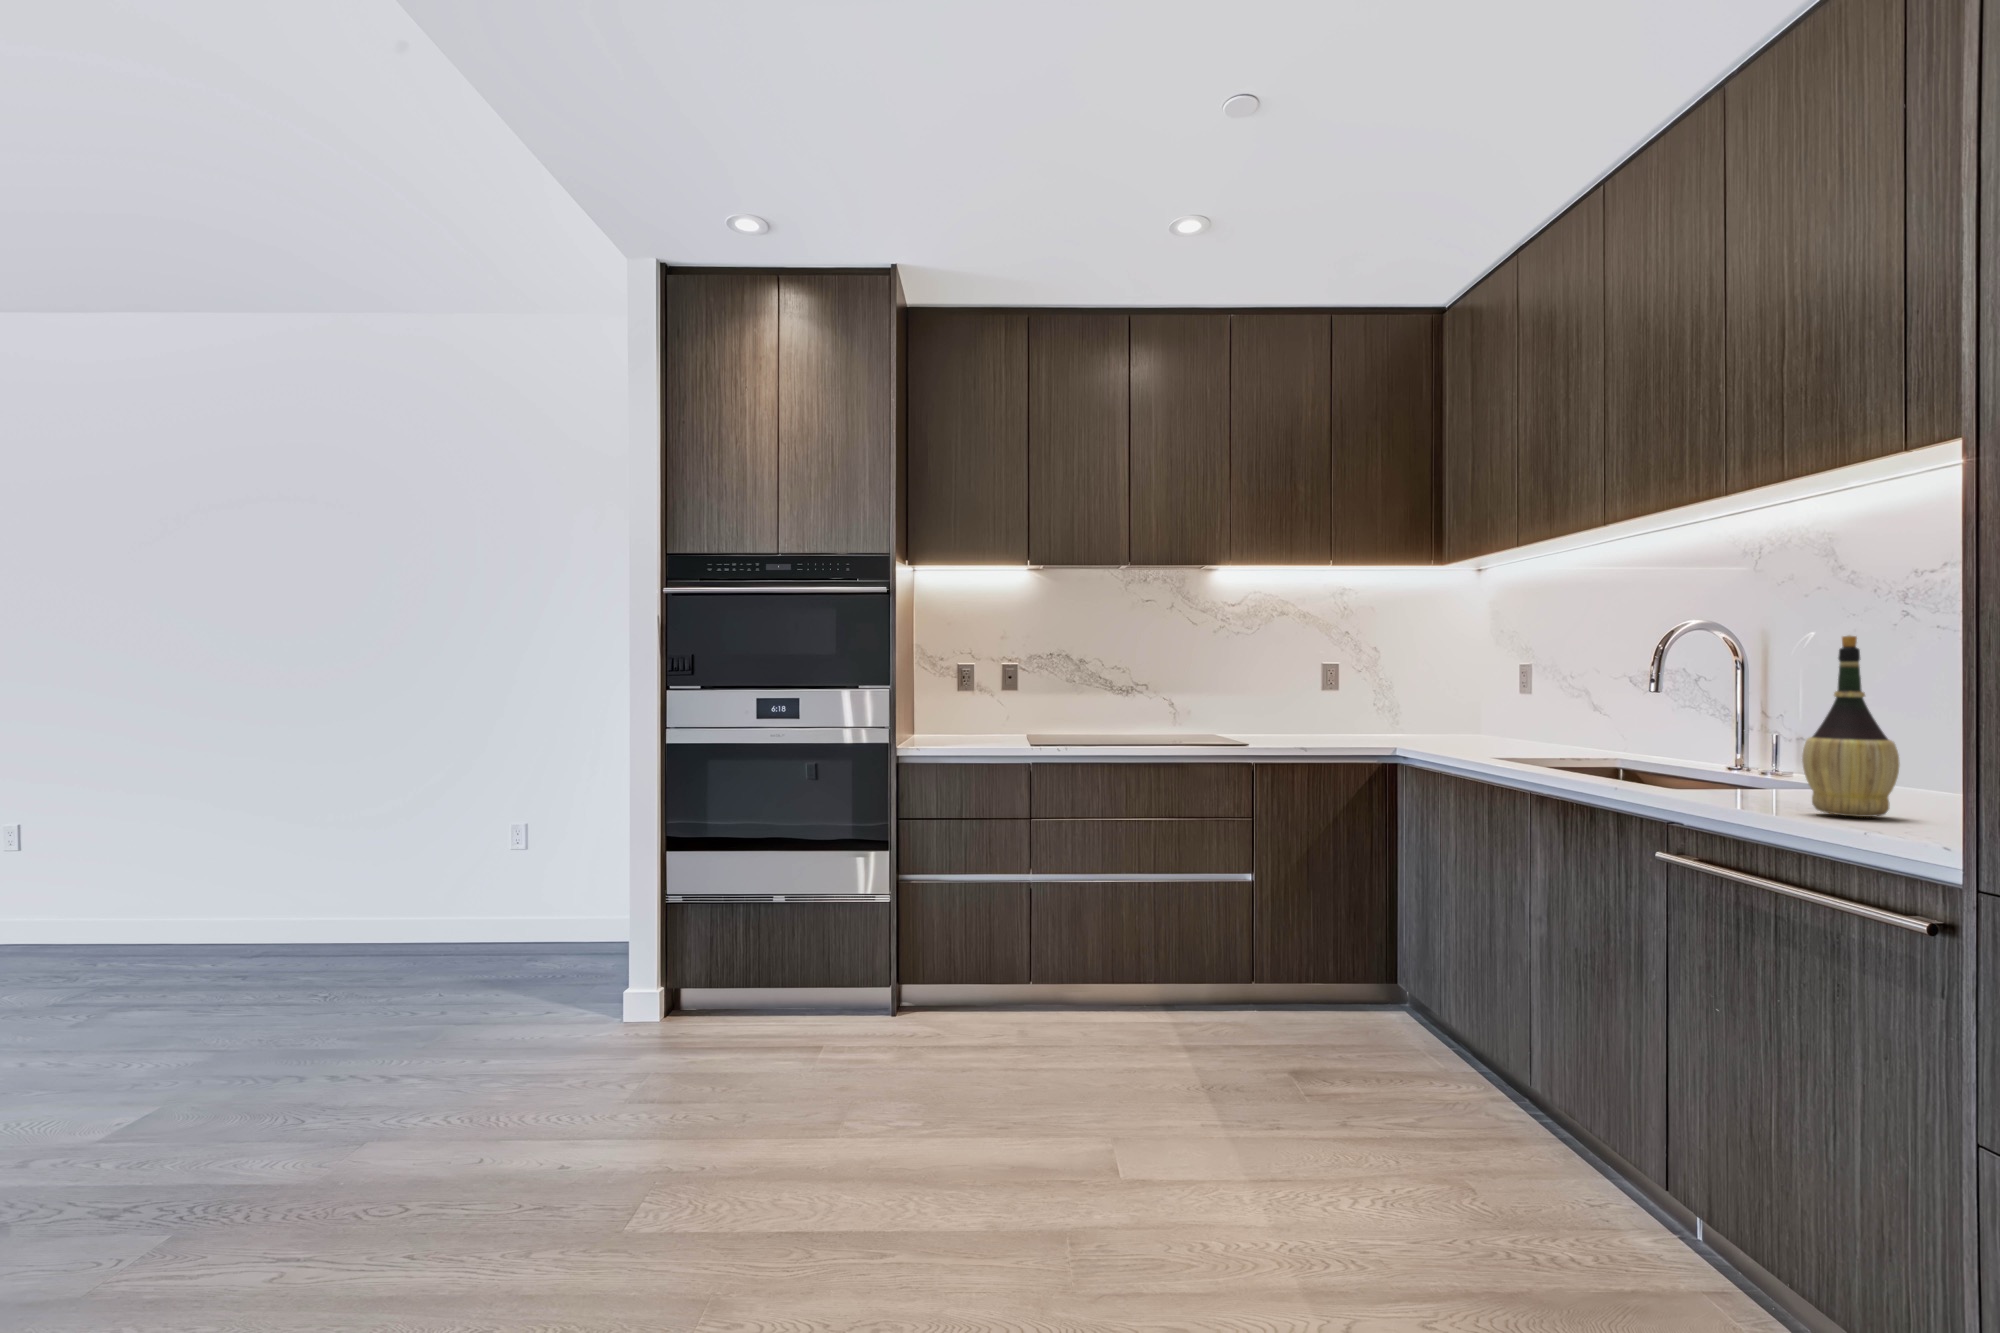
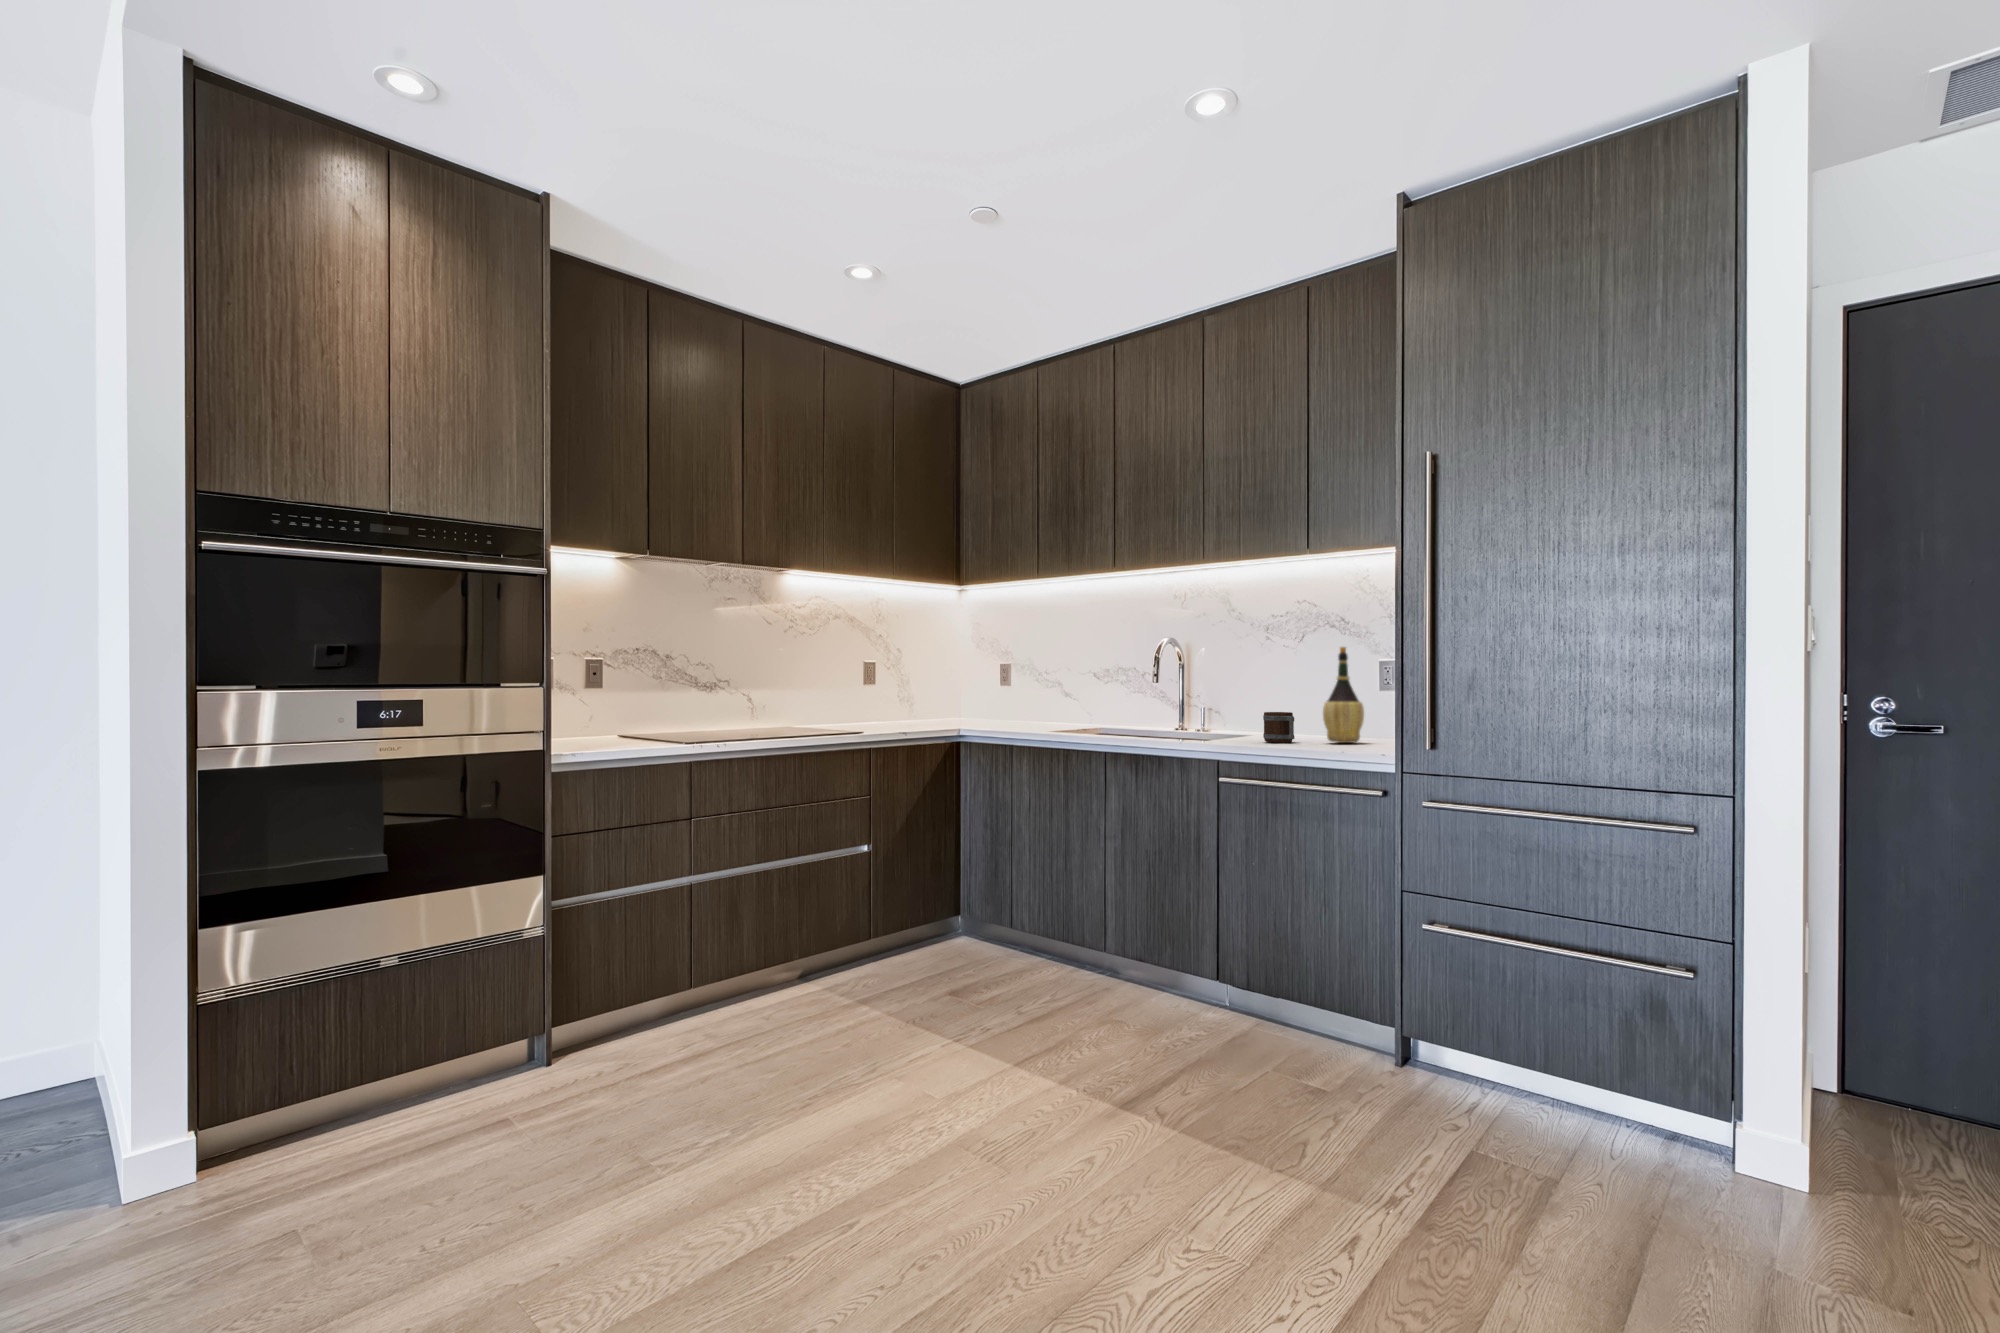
mug: none [1715,750,1778,805] -> present [1263,712,1294,743]

